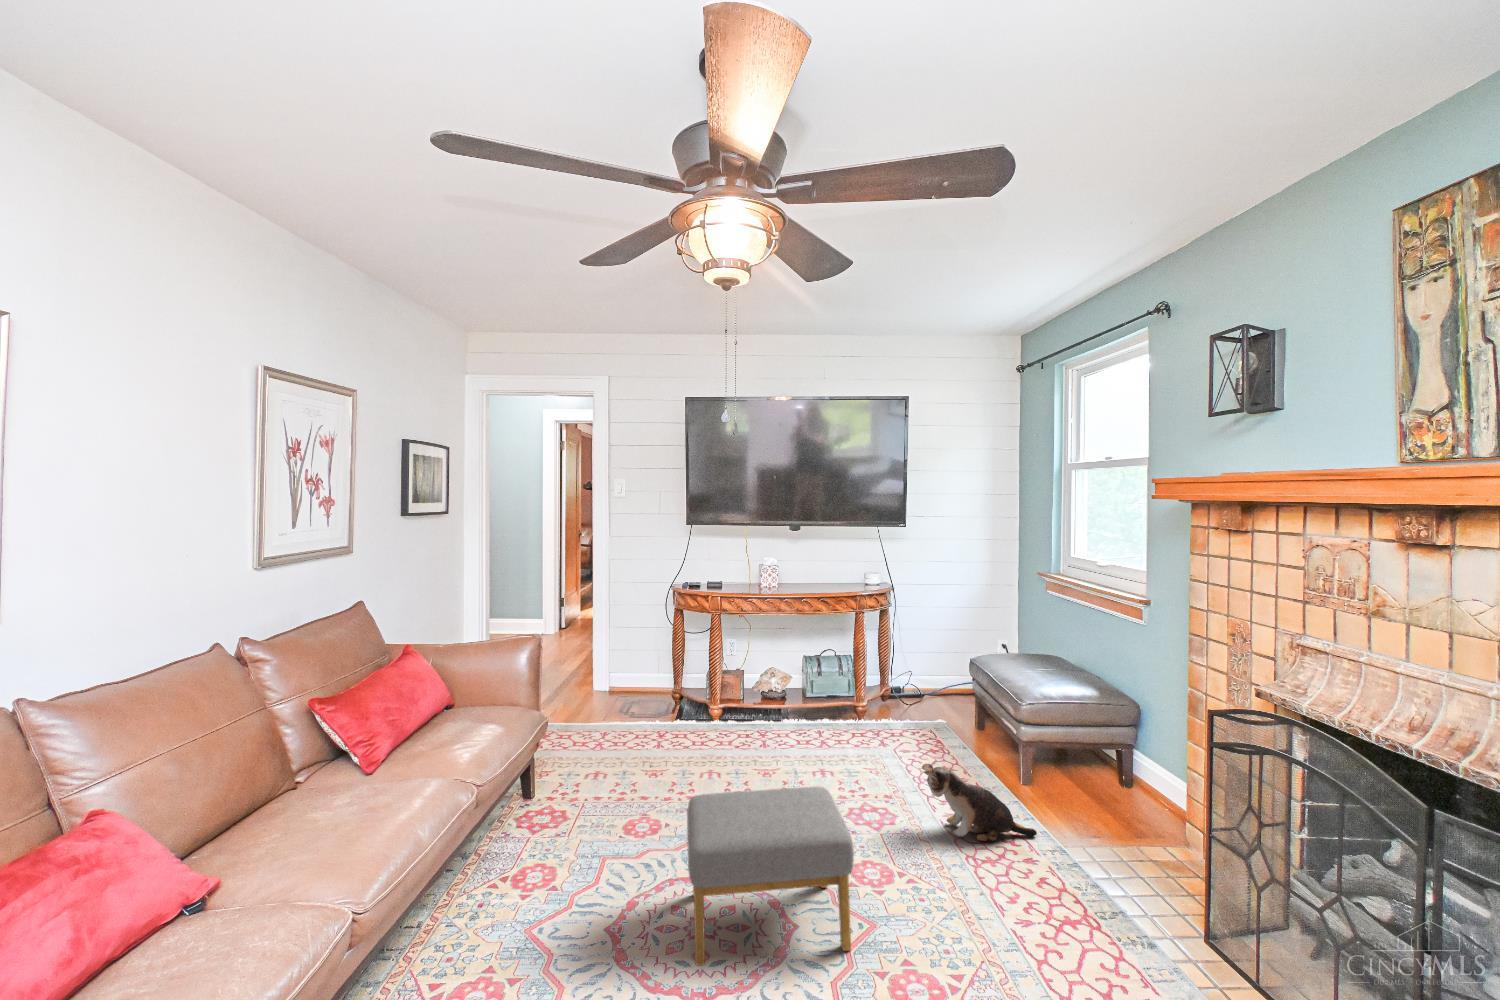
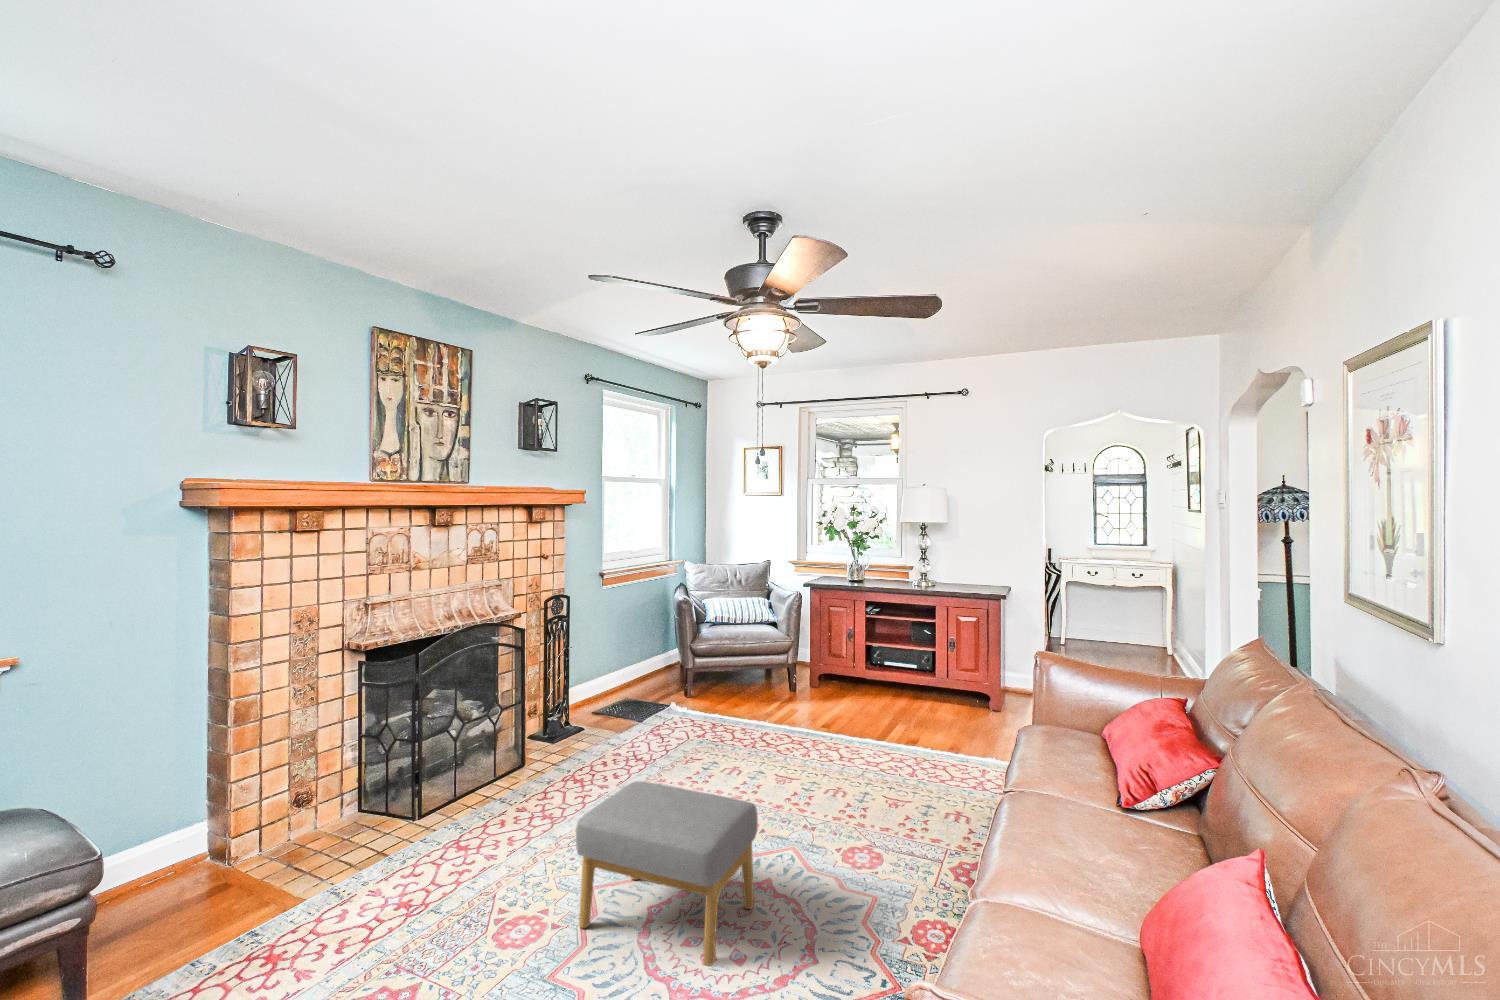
plush toy: present [922,764,1037,841] -> none [325,853,397,938]

